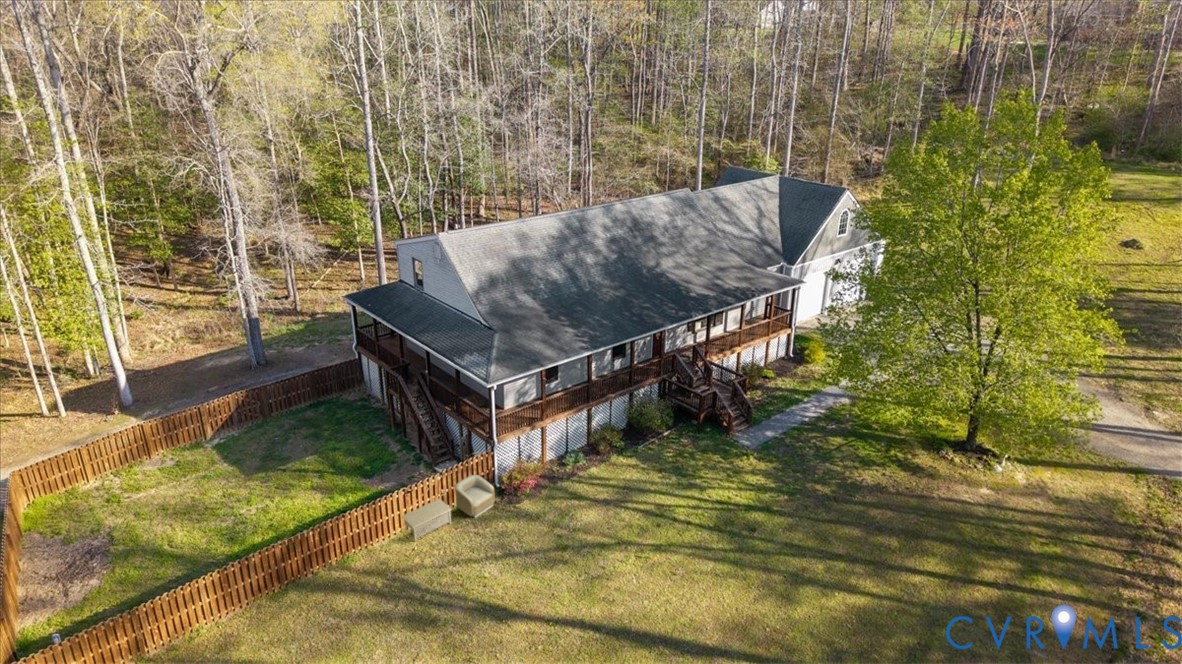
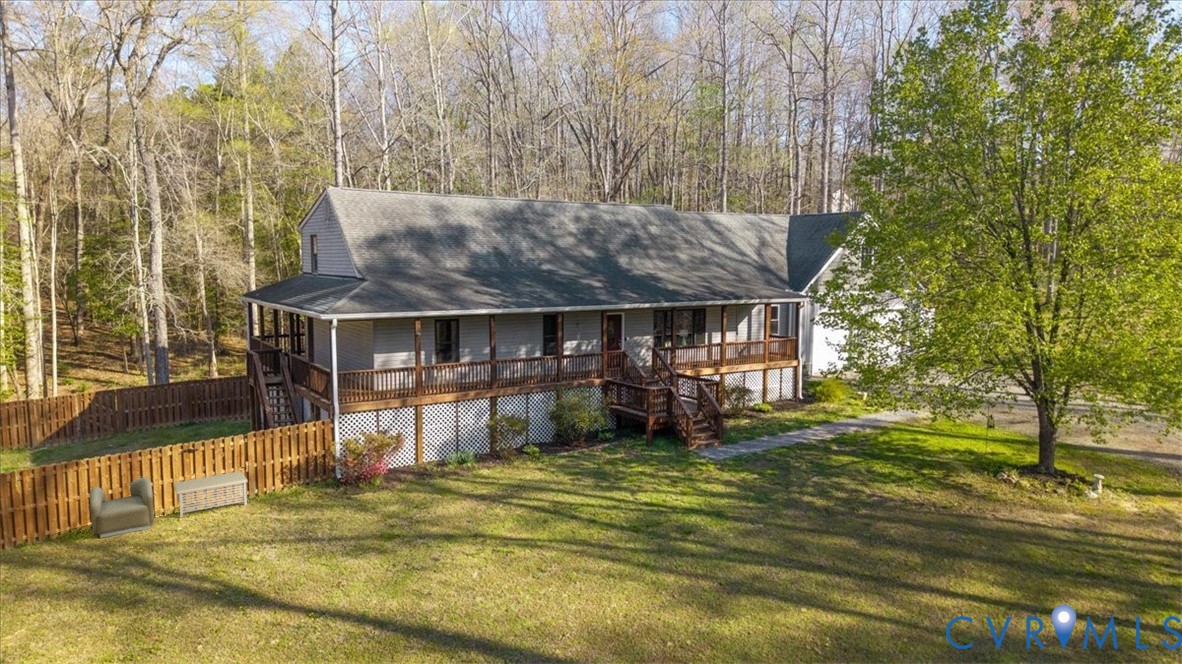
armchair: present [455,475,495,517] -> present [90,477,154,538]

